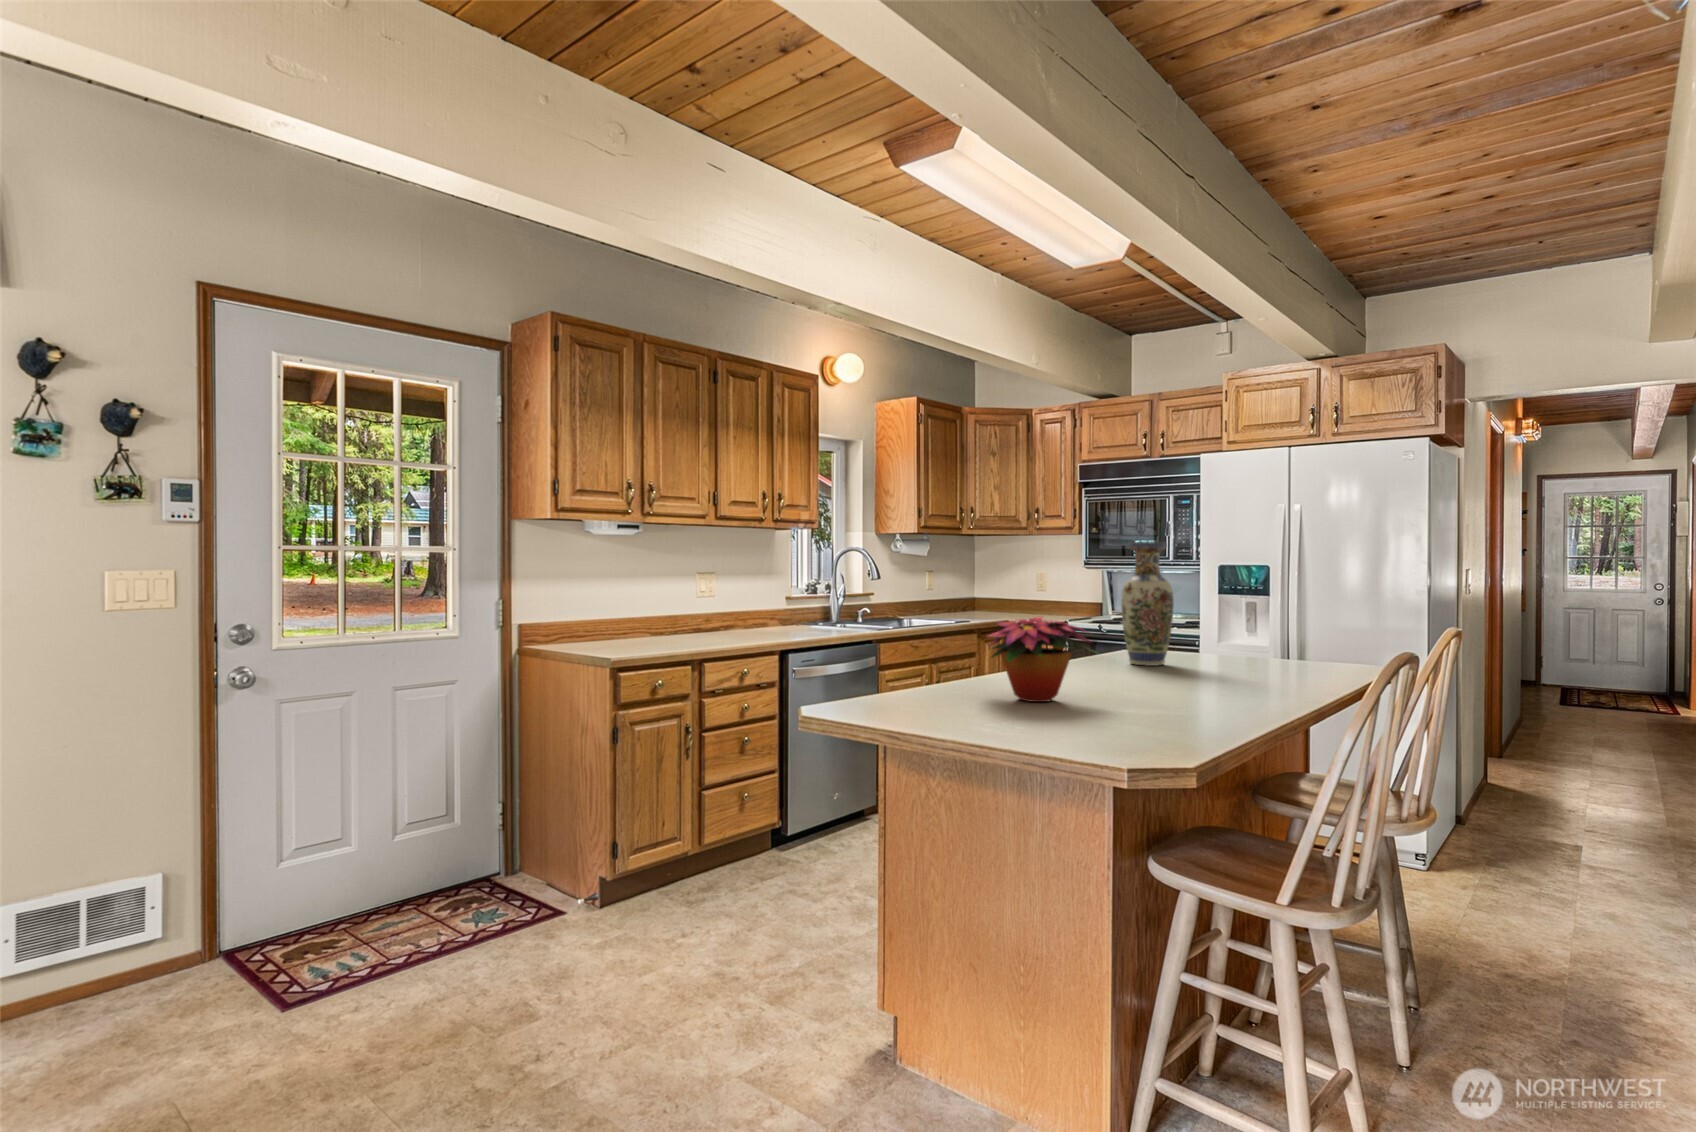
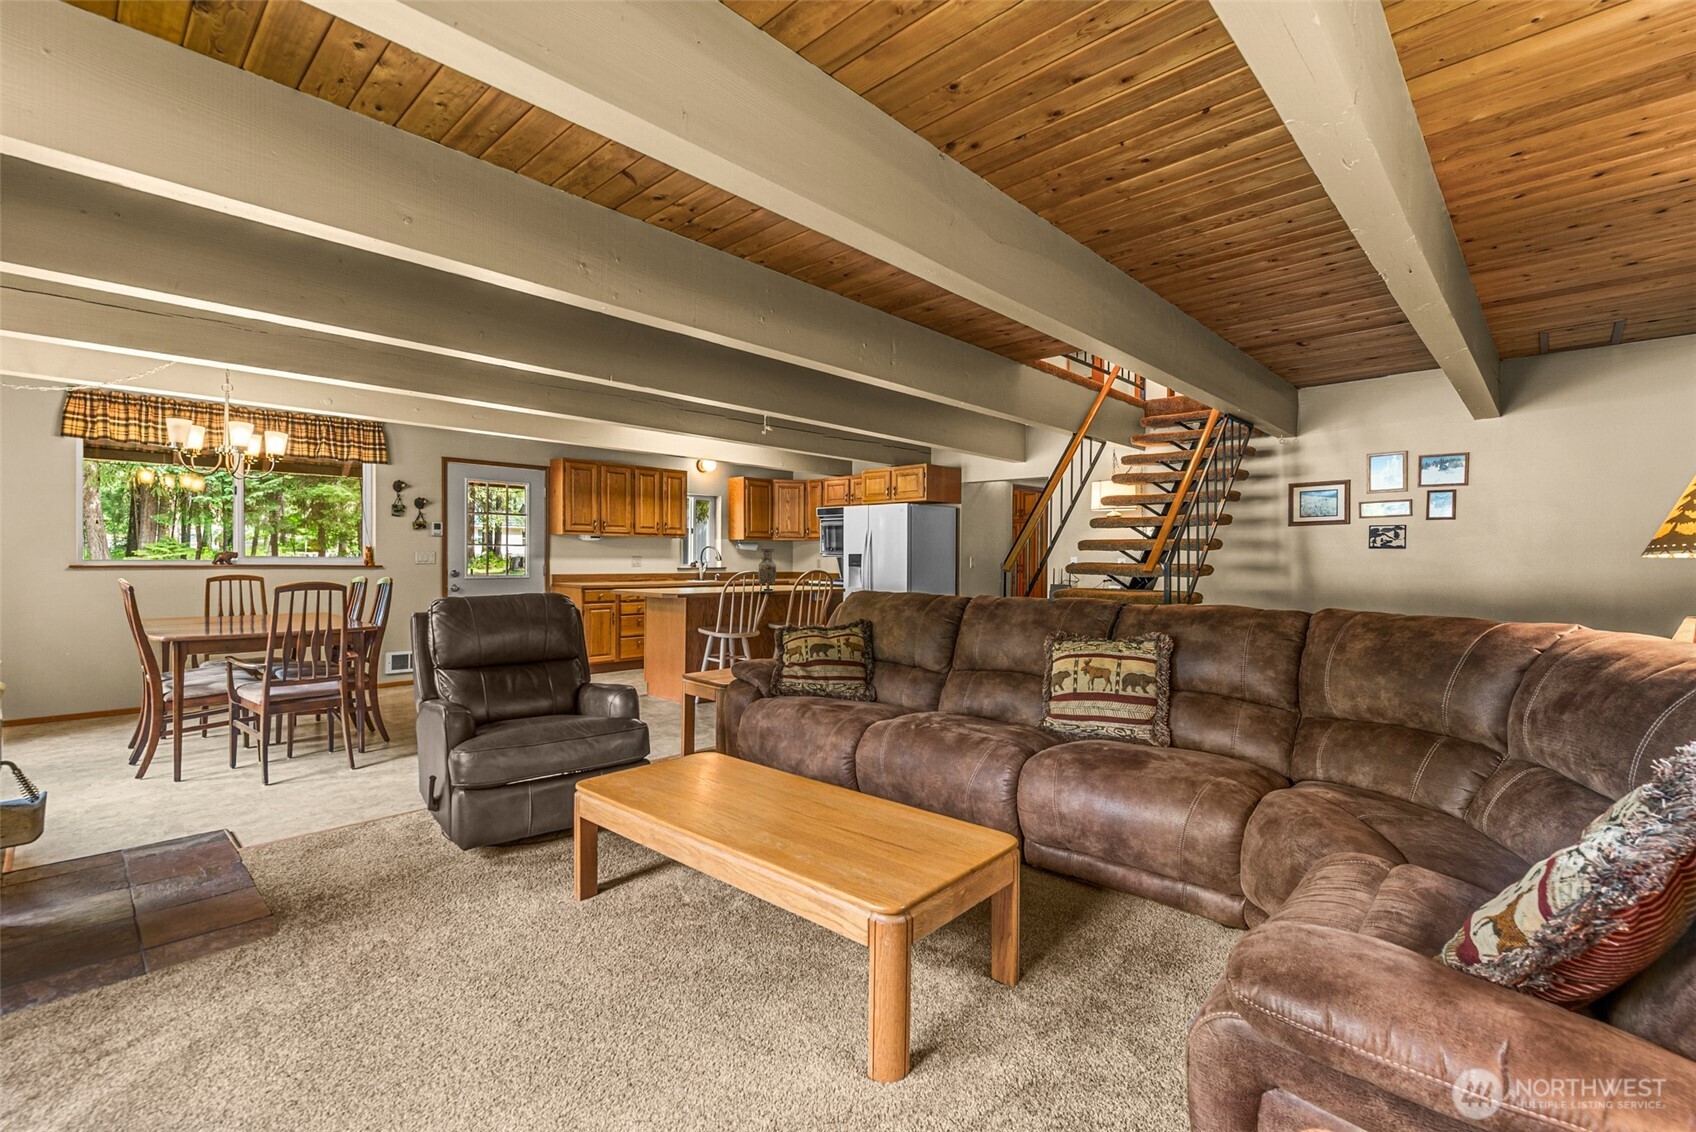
flower arrangement: present [988,616,1093,702] -> none [673,571,711,596]

